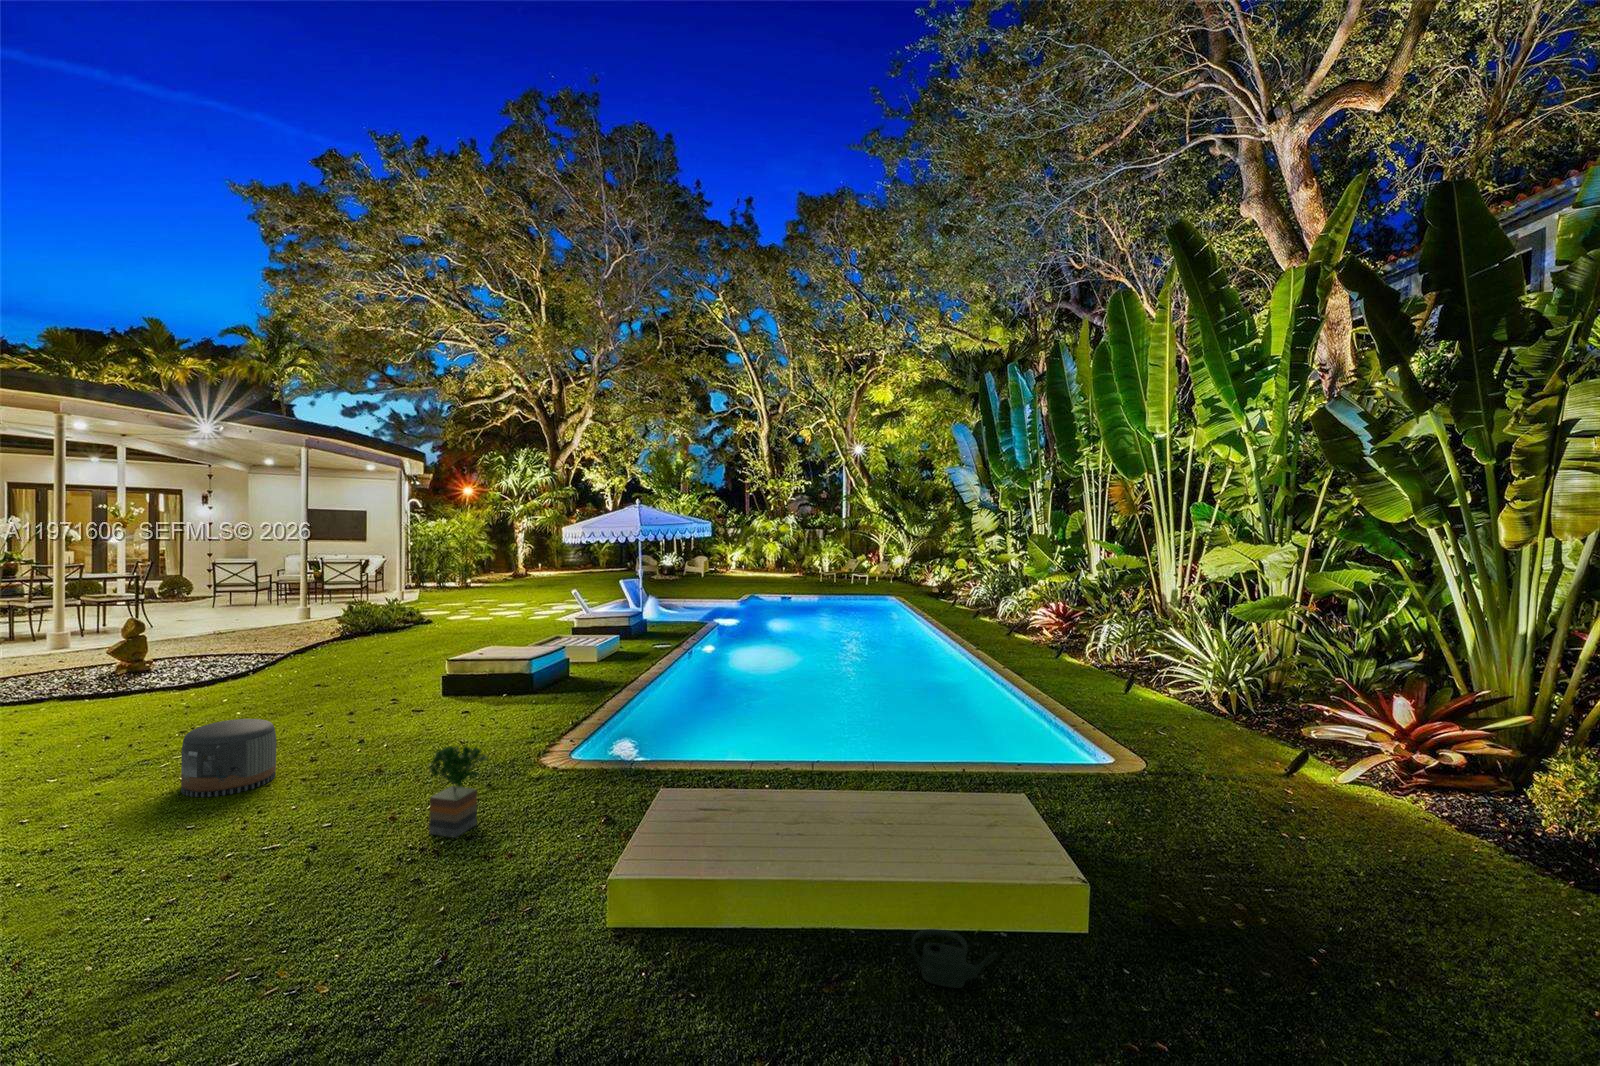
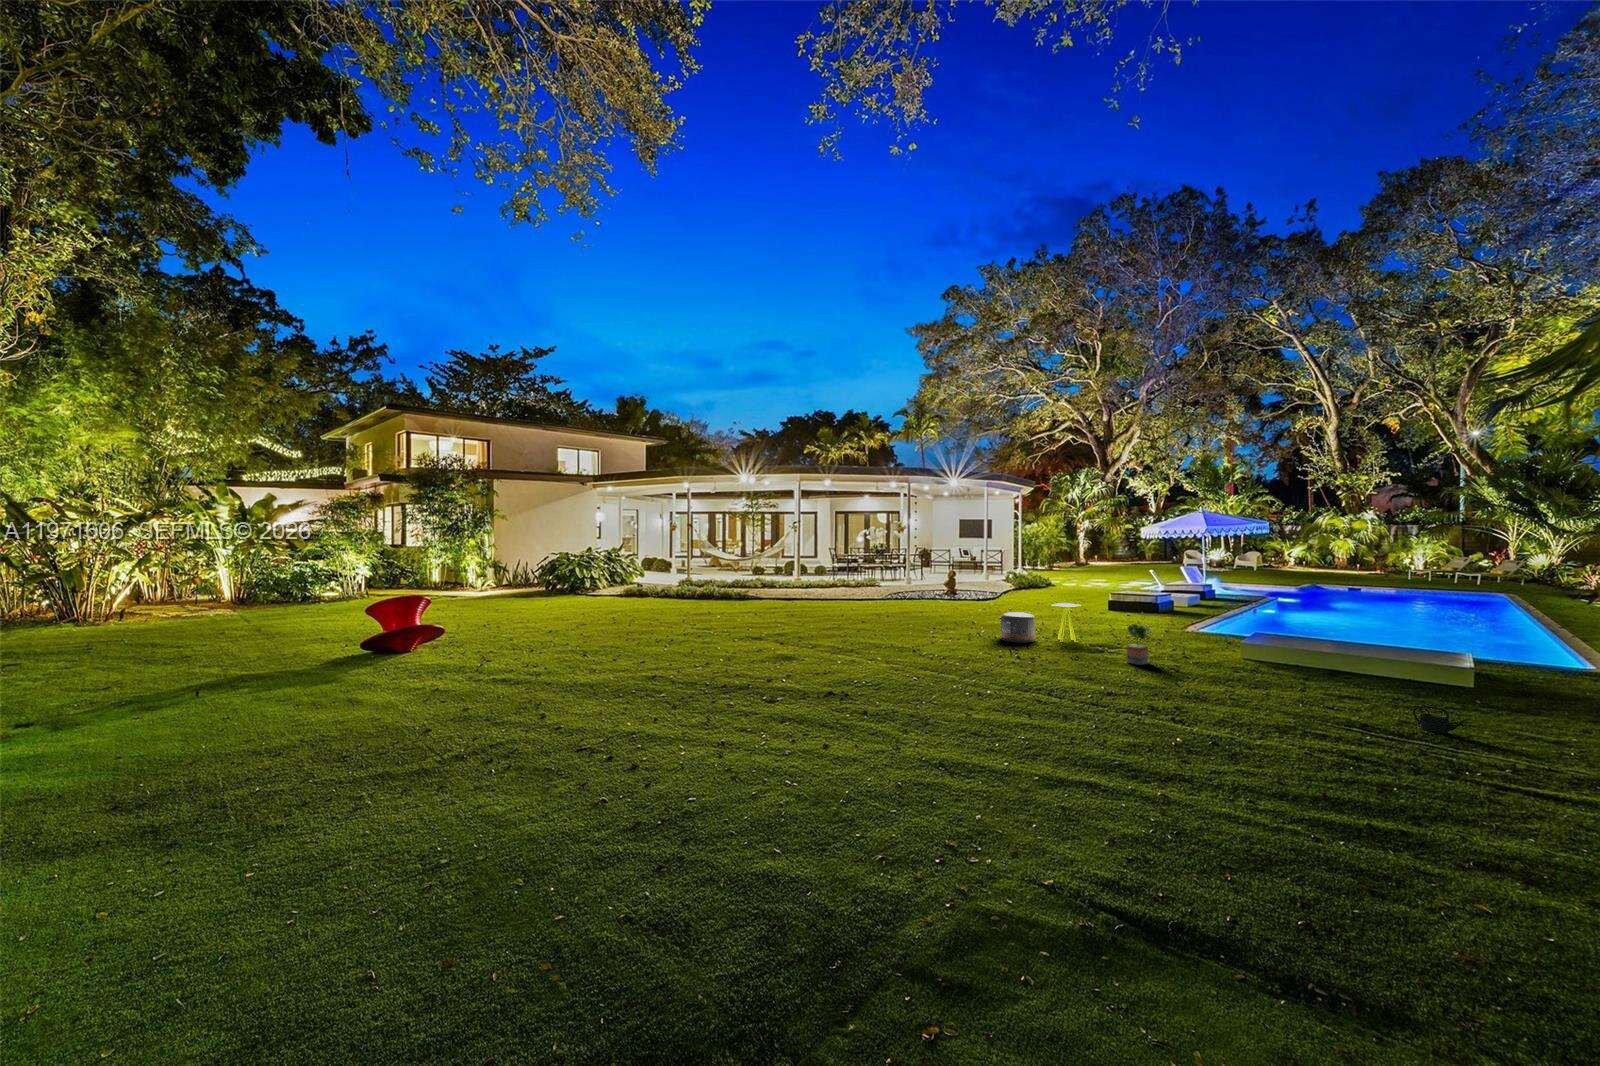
side table: none [317,687,386,773] -> present [1052,603,1082,642]

